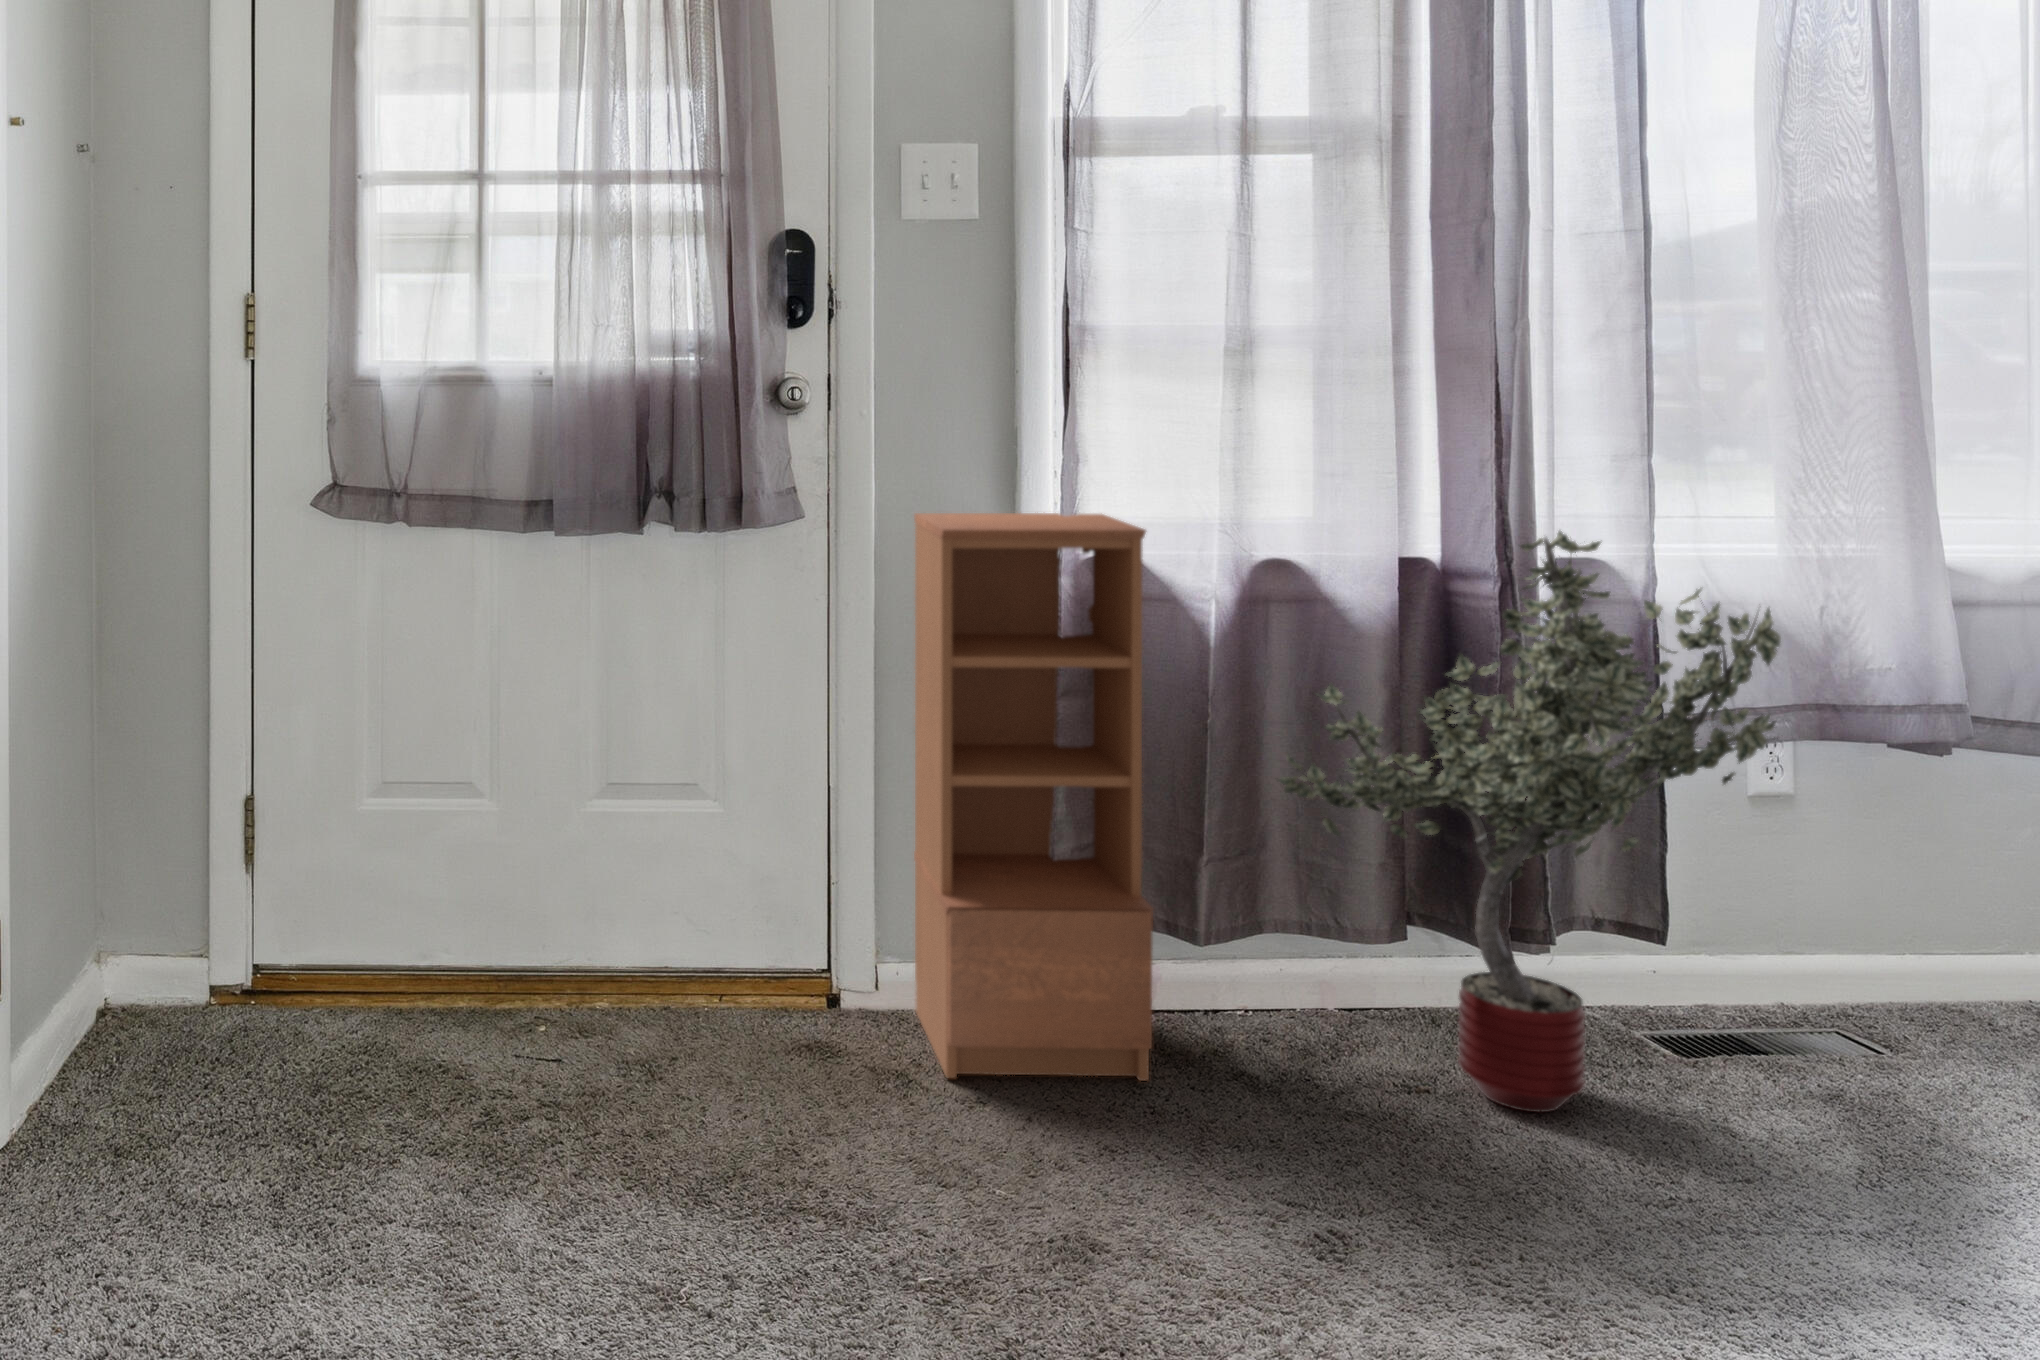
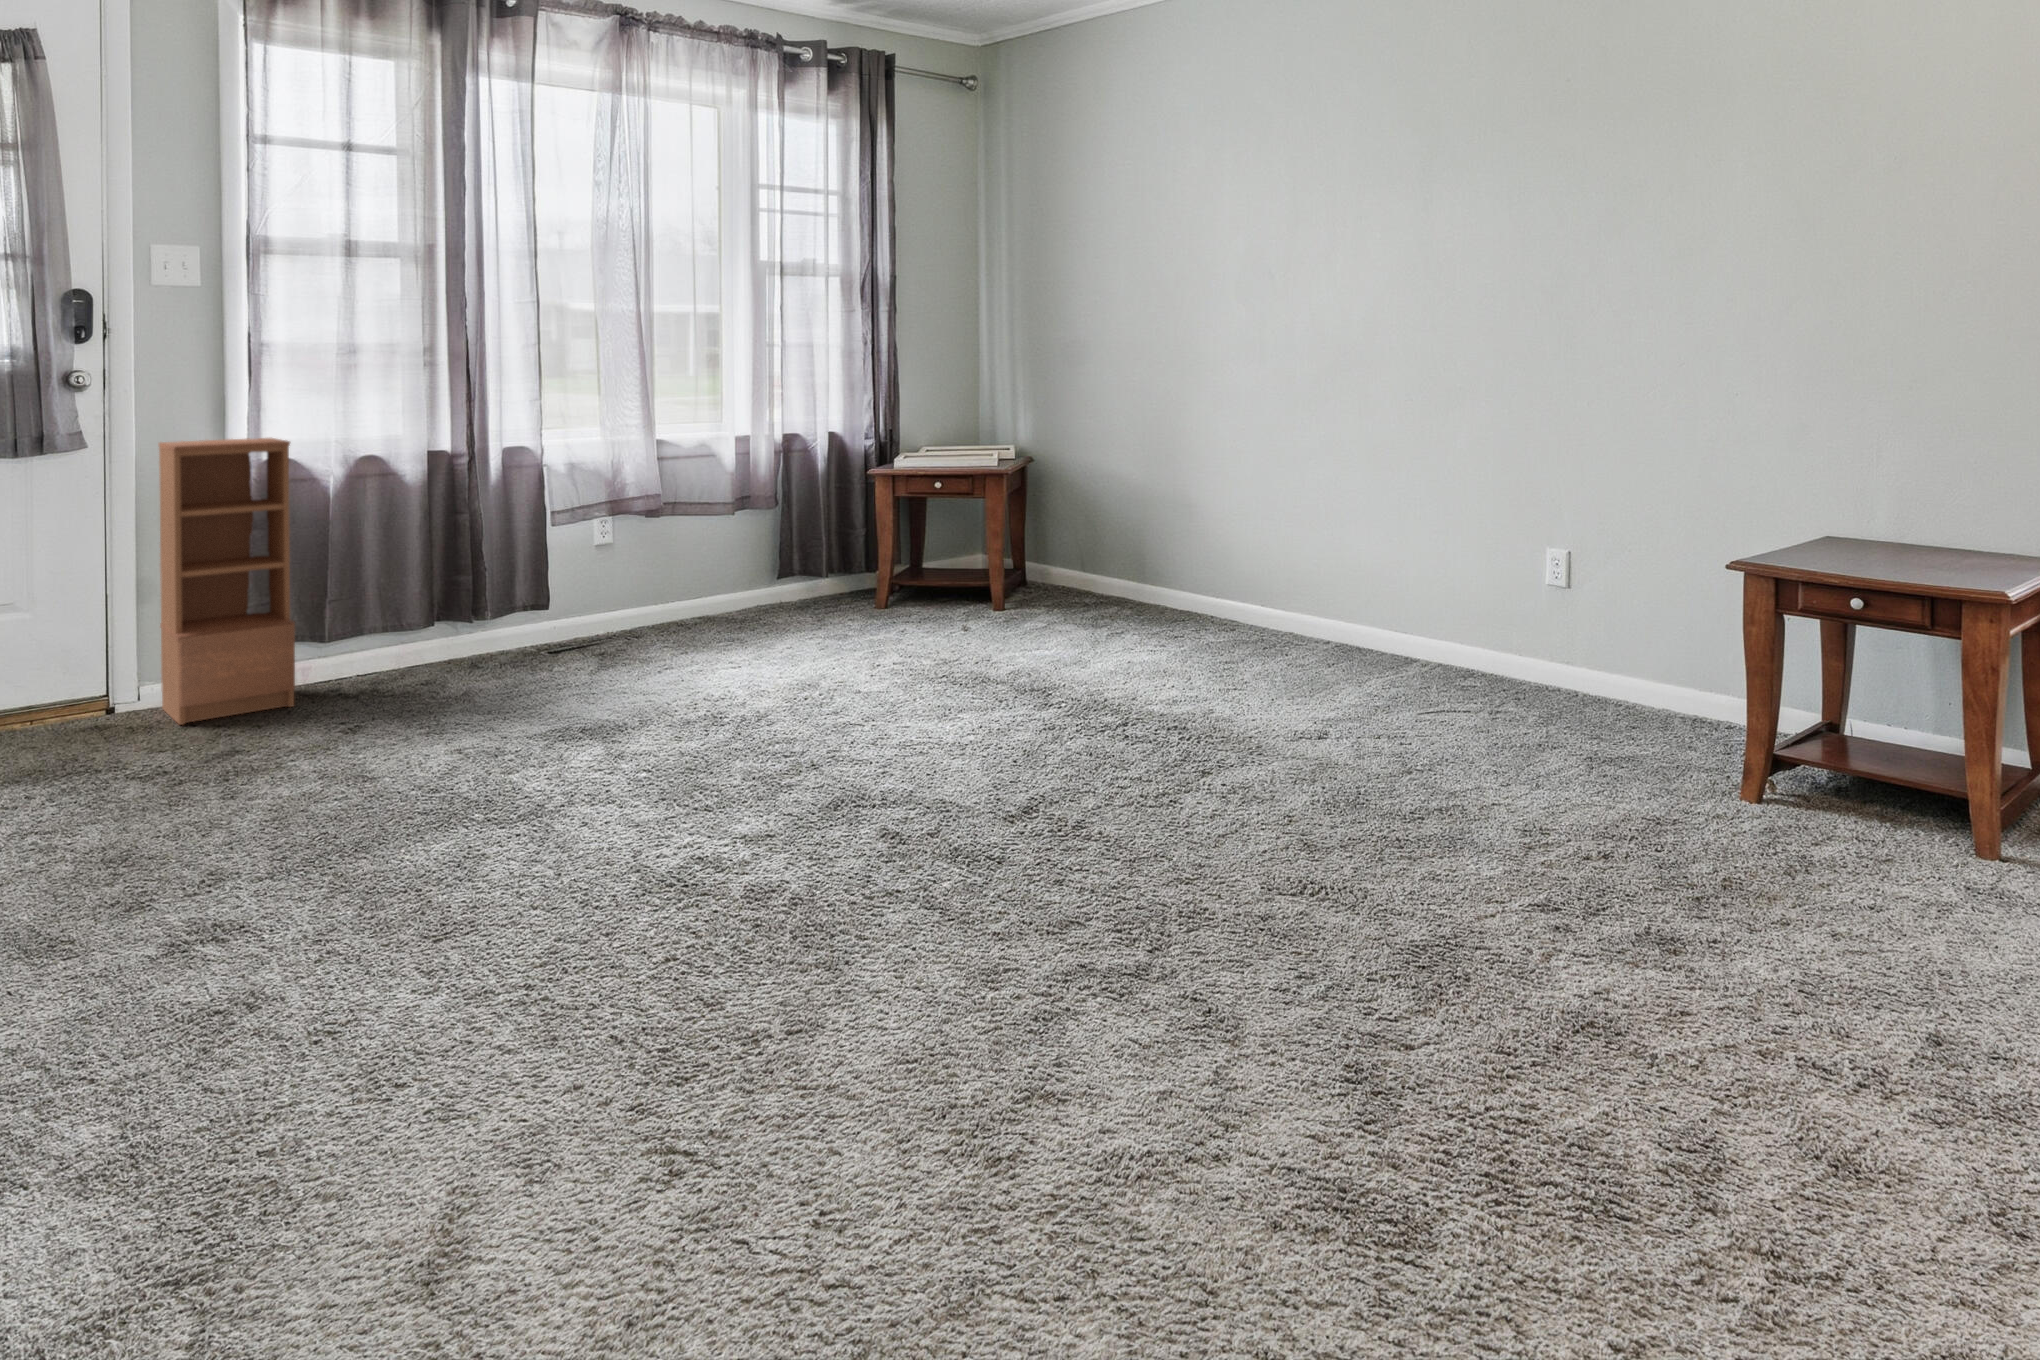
potted tree: present [1278,531,1781,1112] -> none [358,432,577,683]

